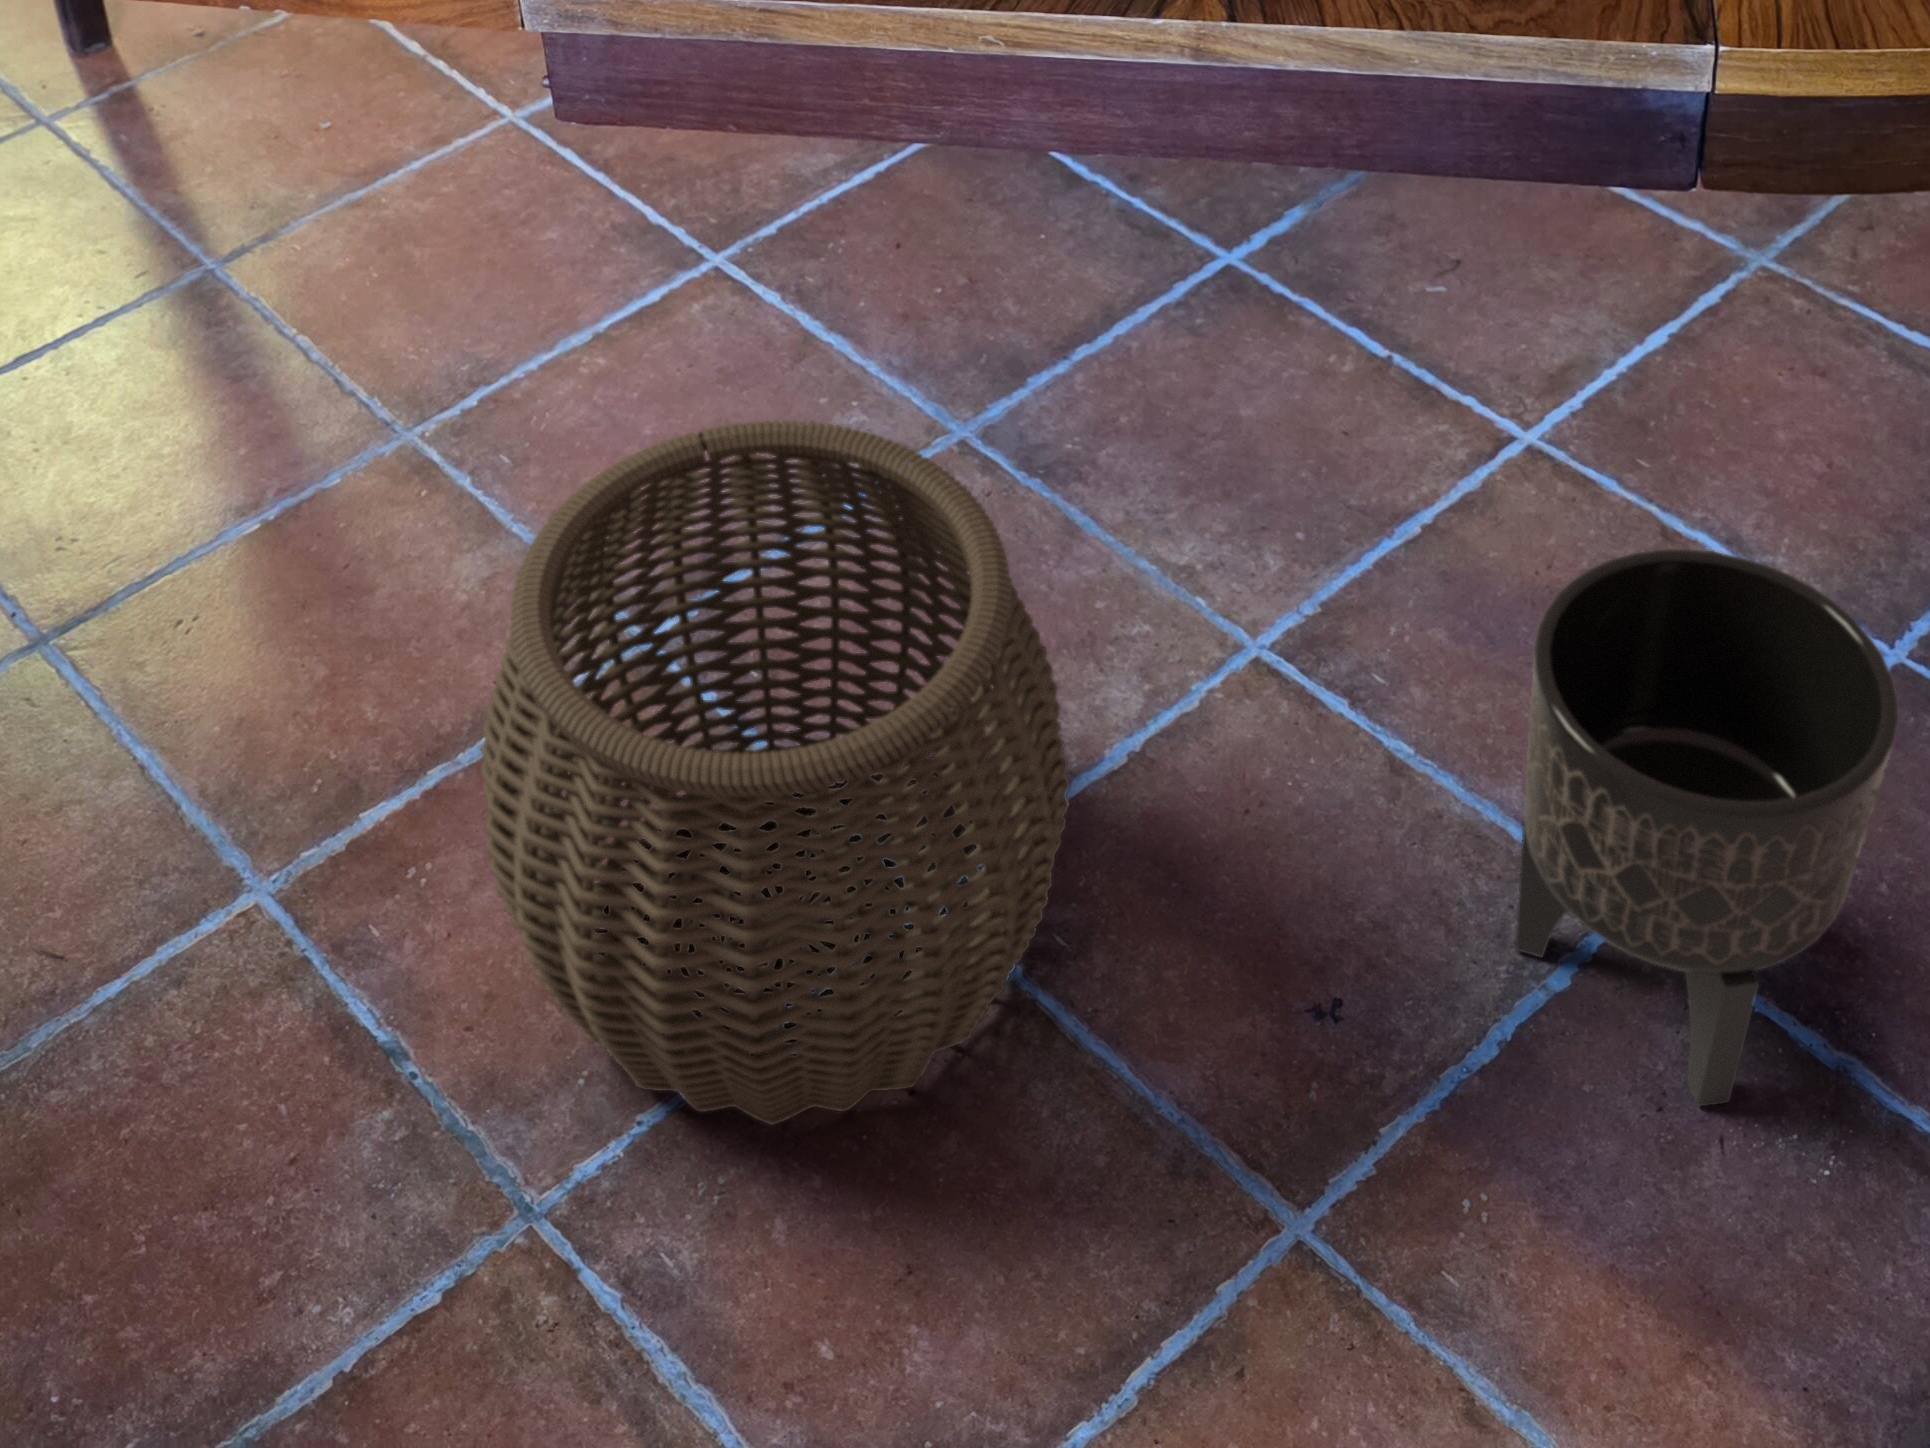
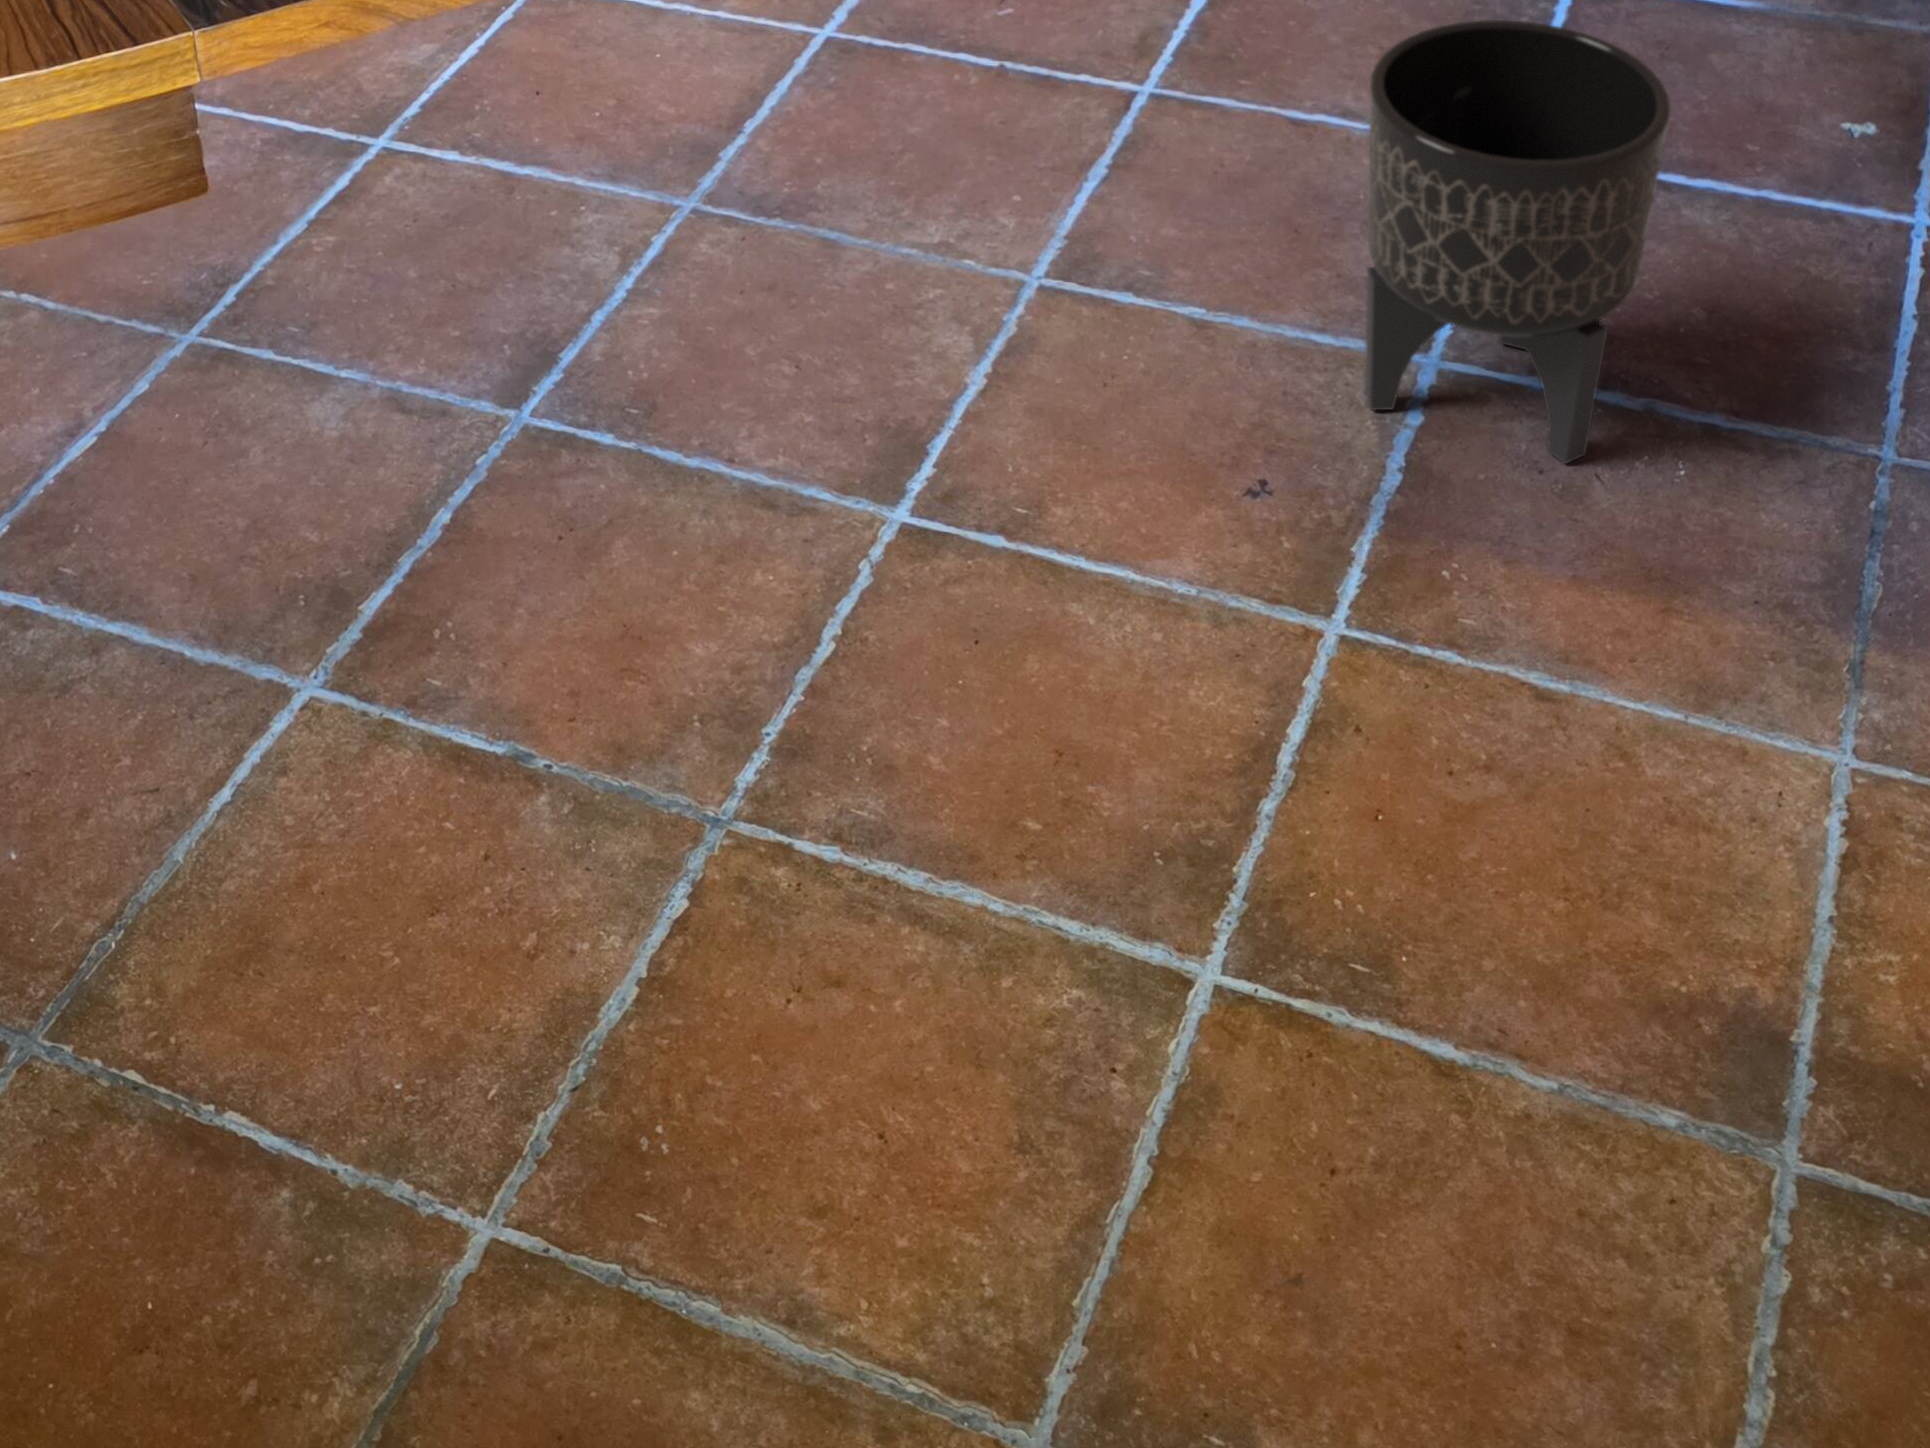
woven basket: present [481,420,1070,1125] -> none [524,99,1055,705]

